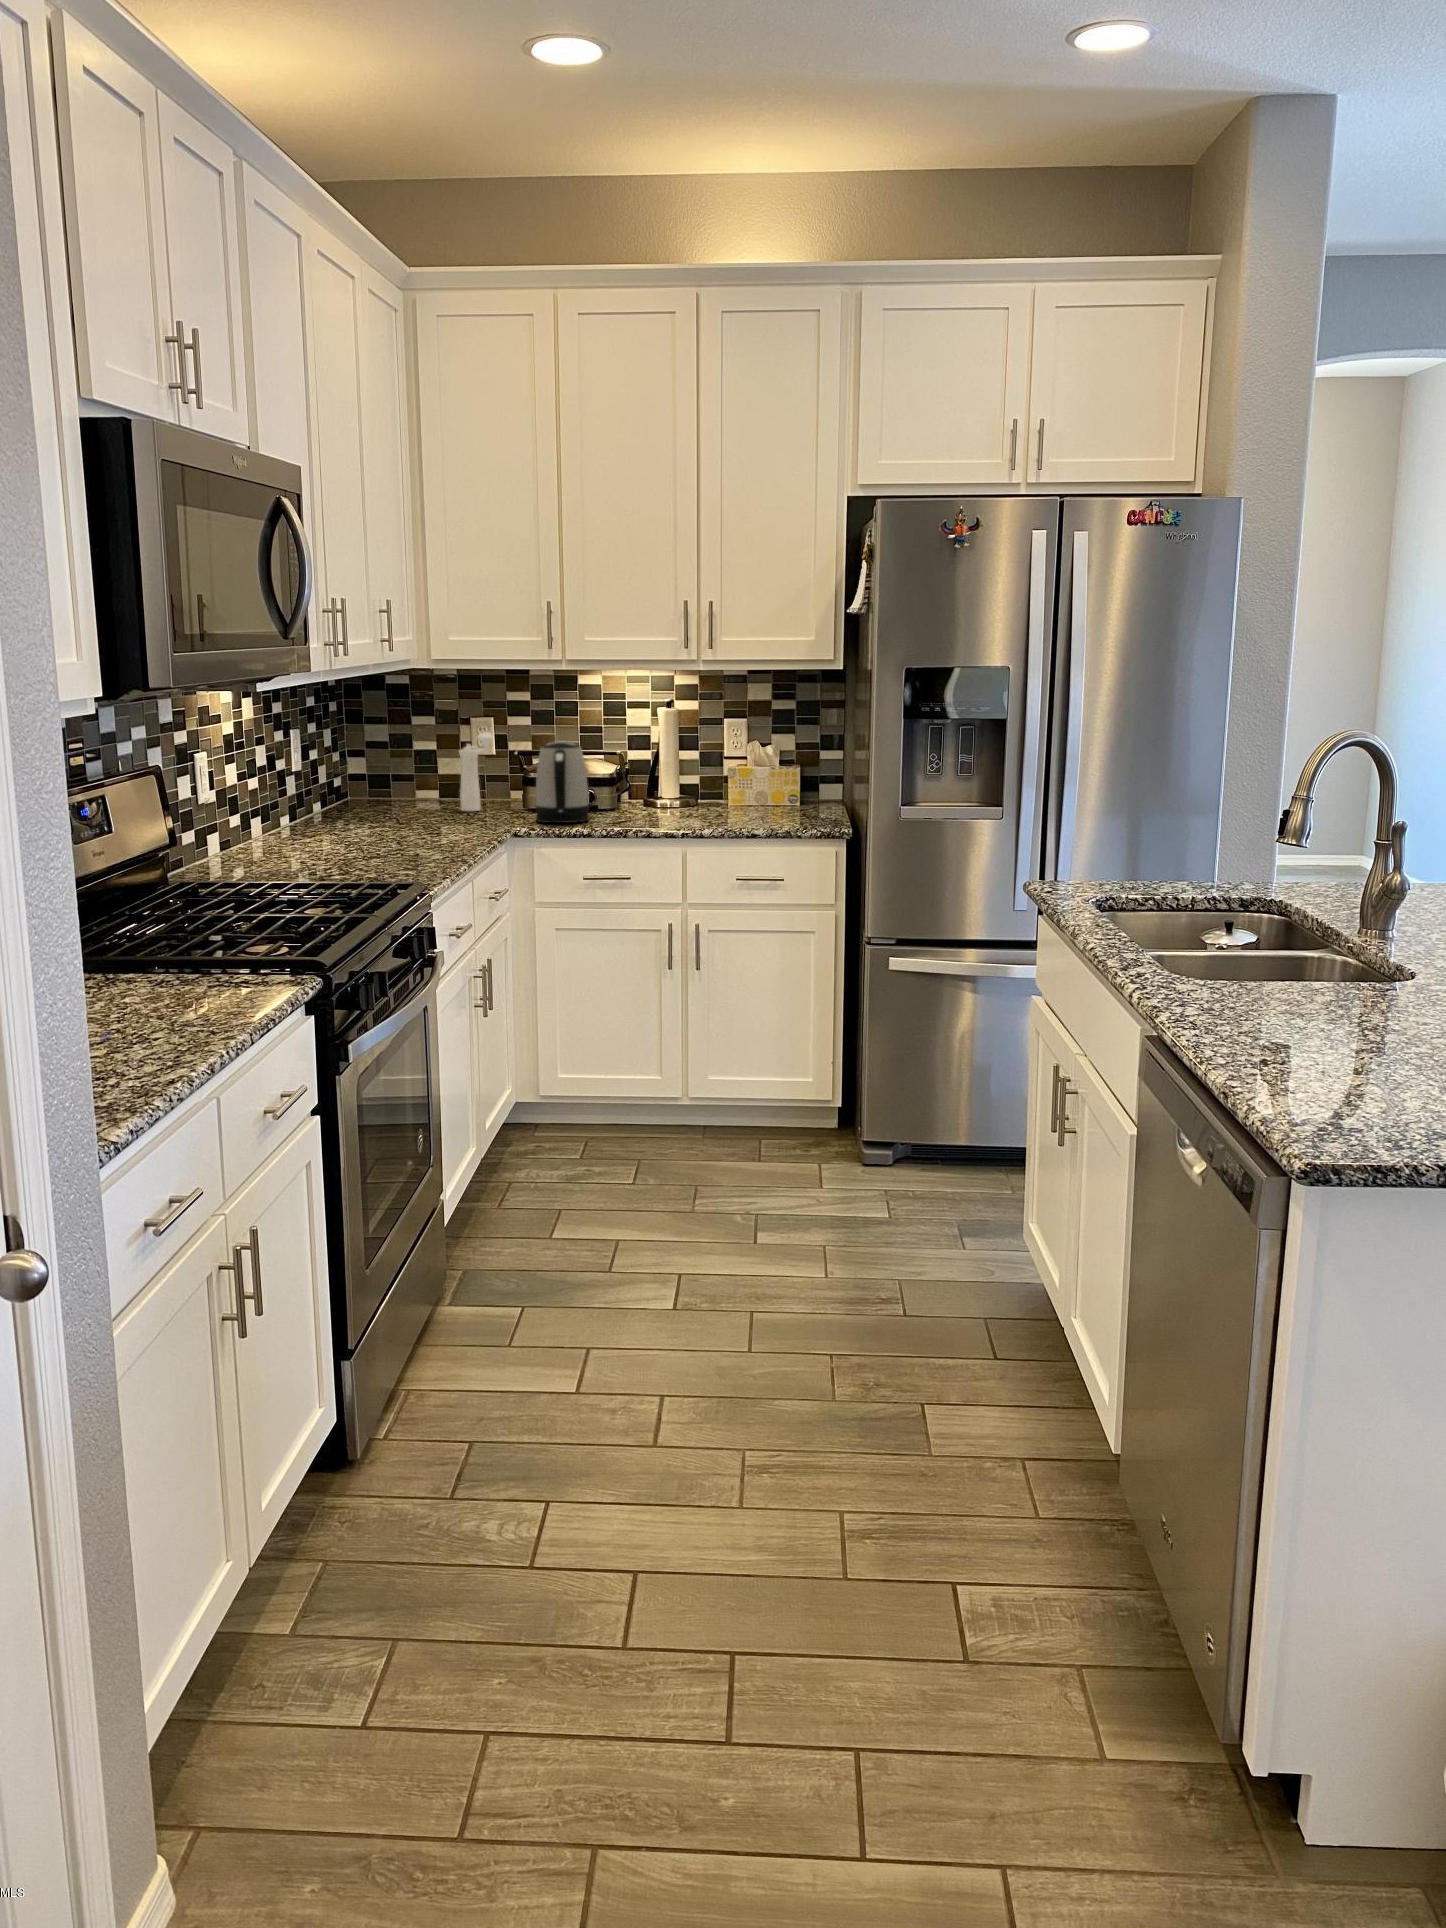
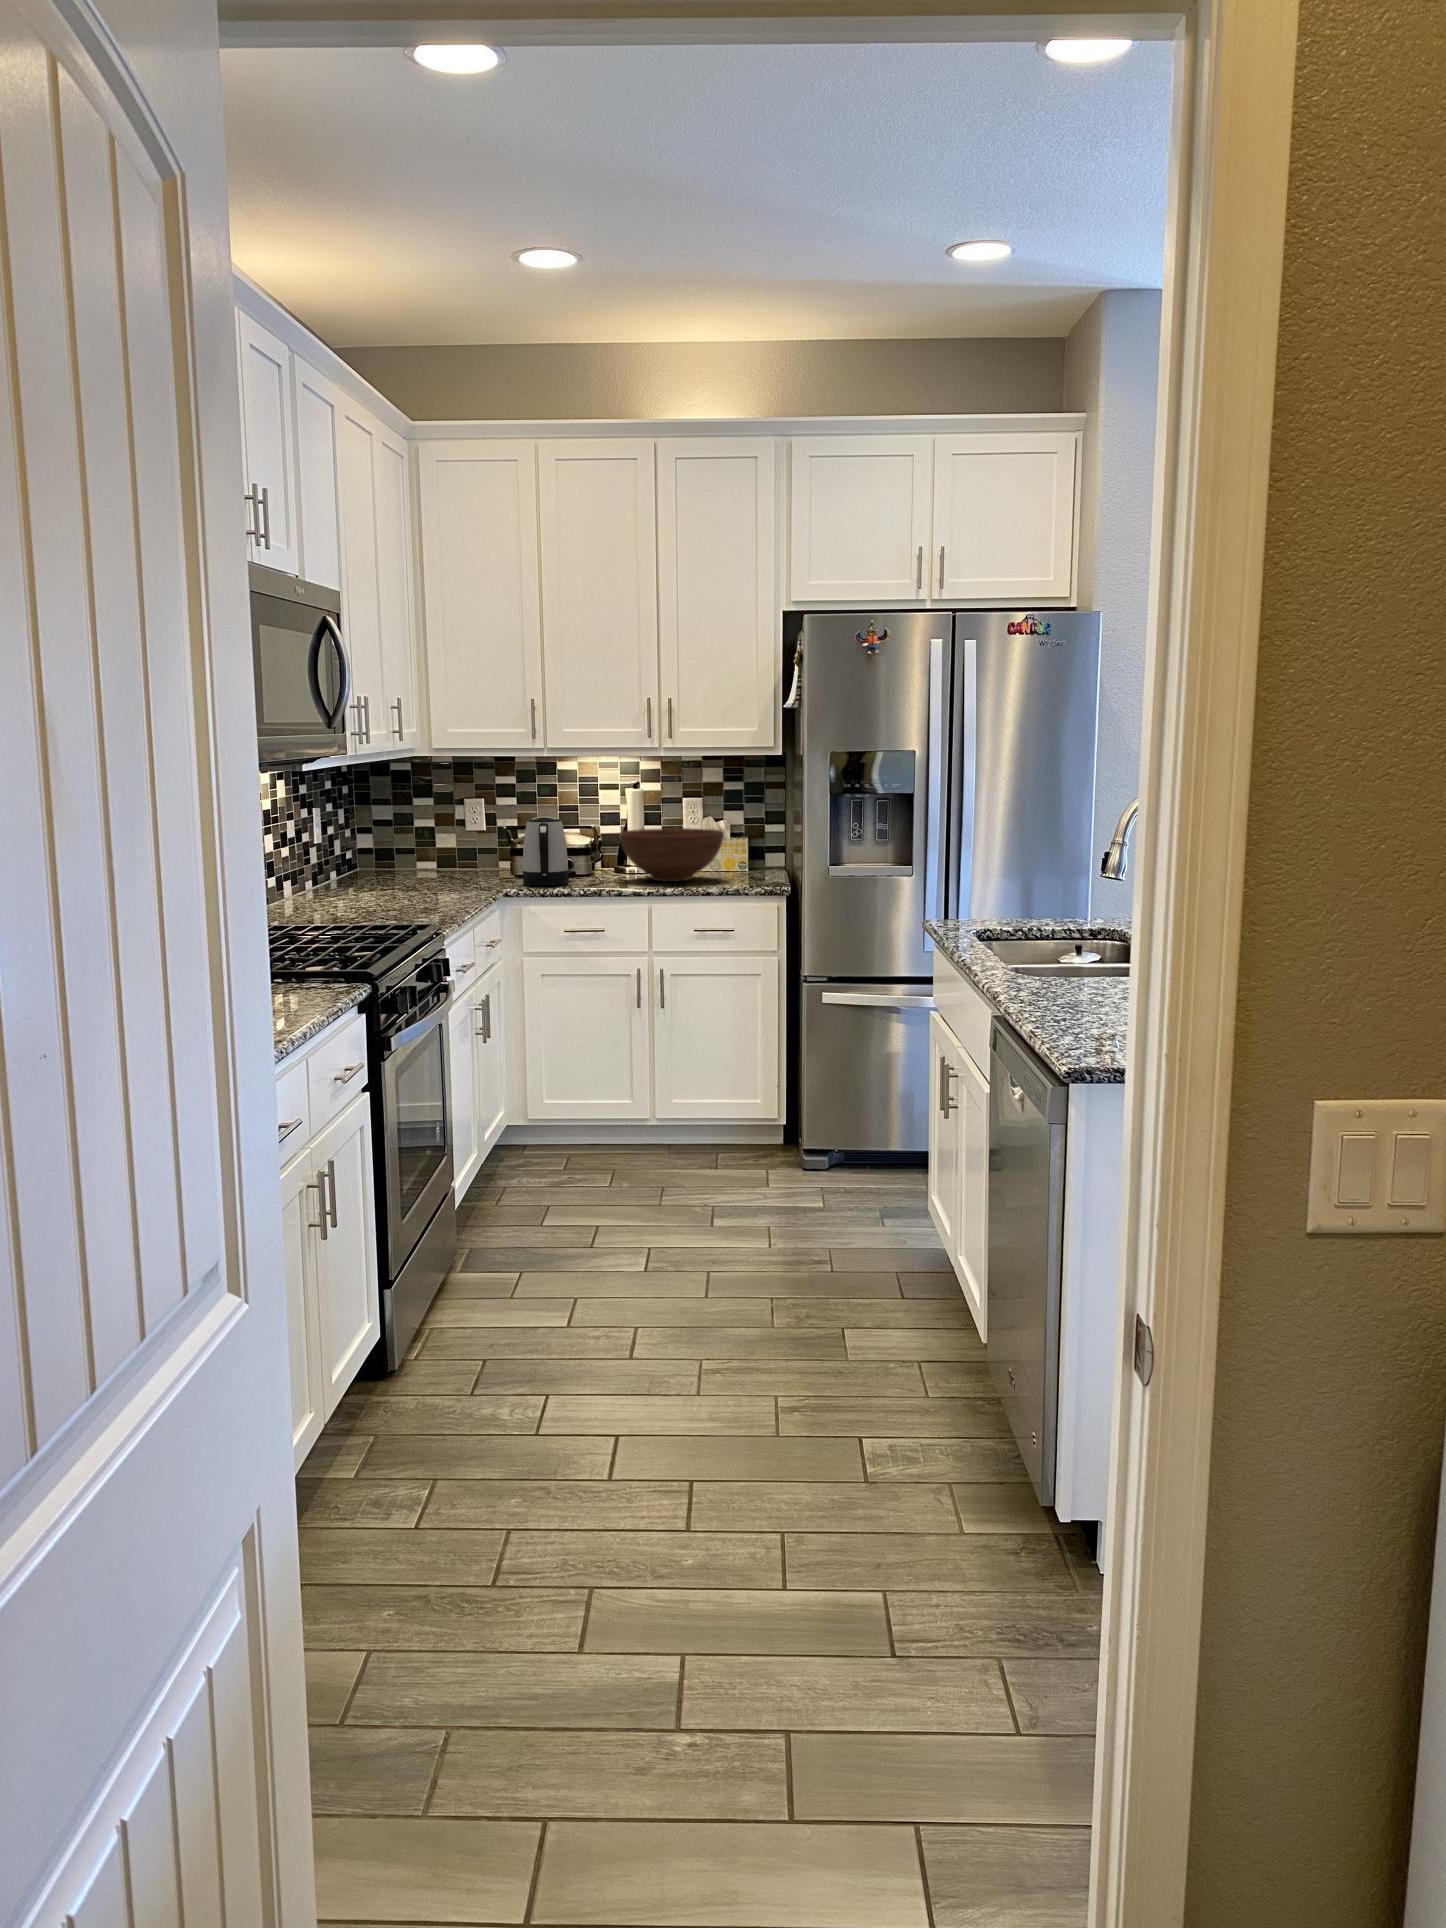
pepper mill: present [459,733,492,811] -> none [455,811,484,878]
fruit bowl: none [649,755,772,819] -> present [619,828,724,882]

